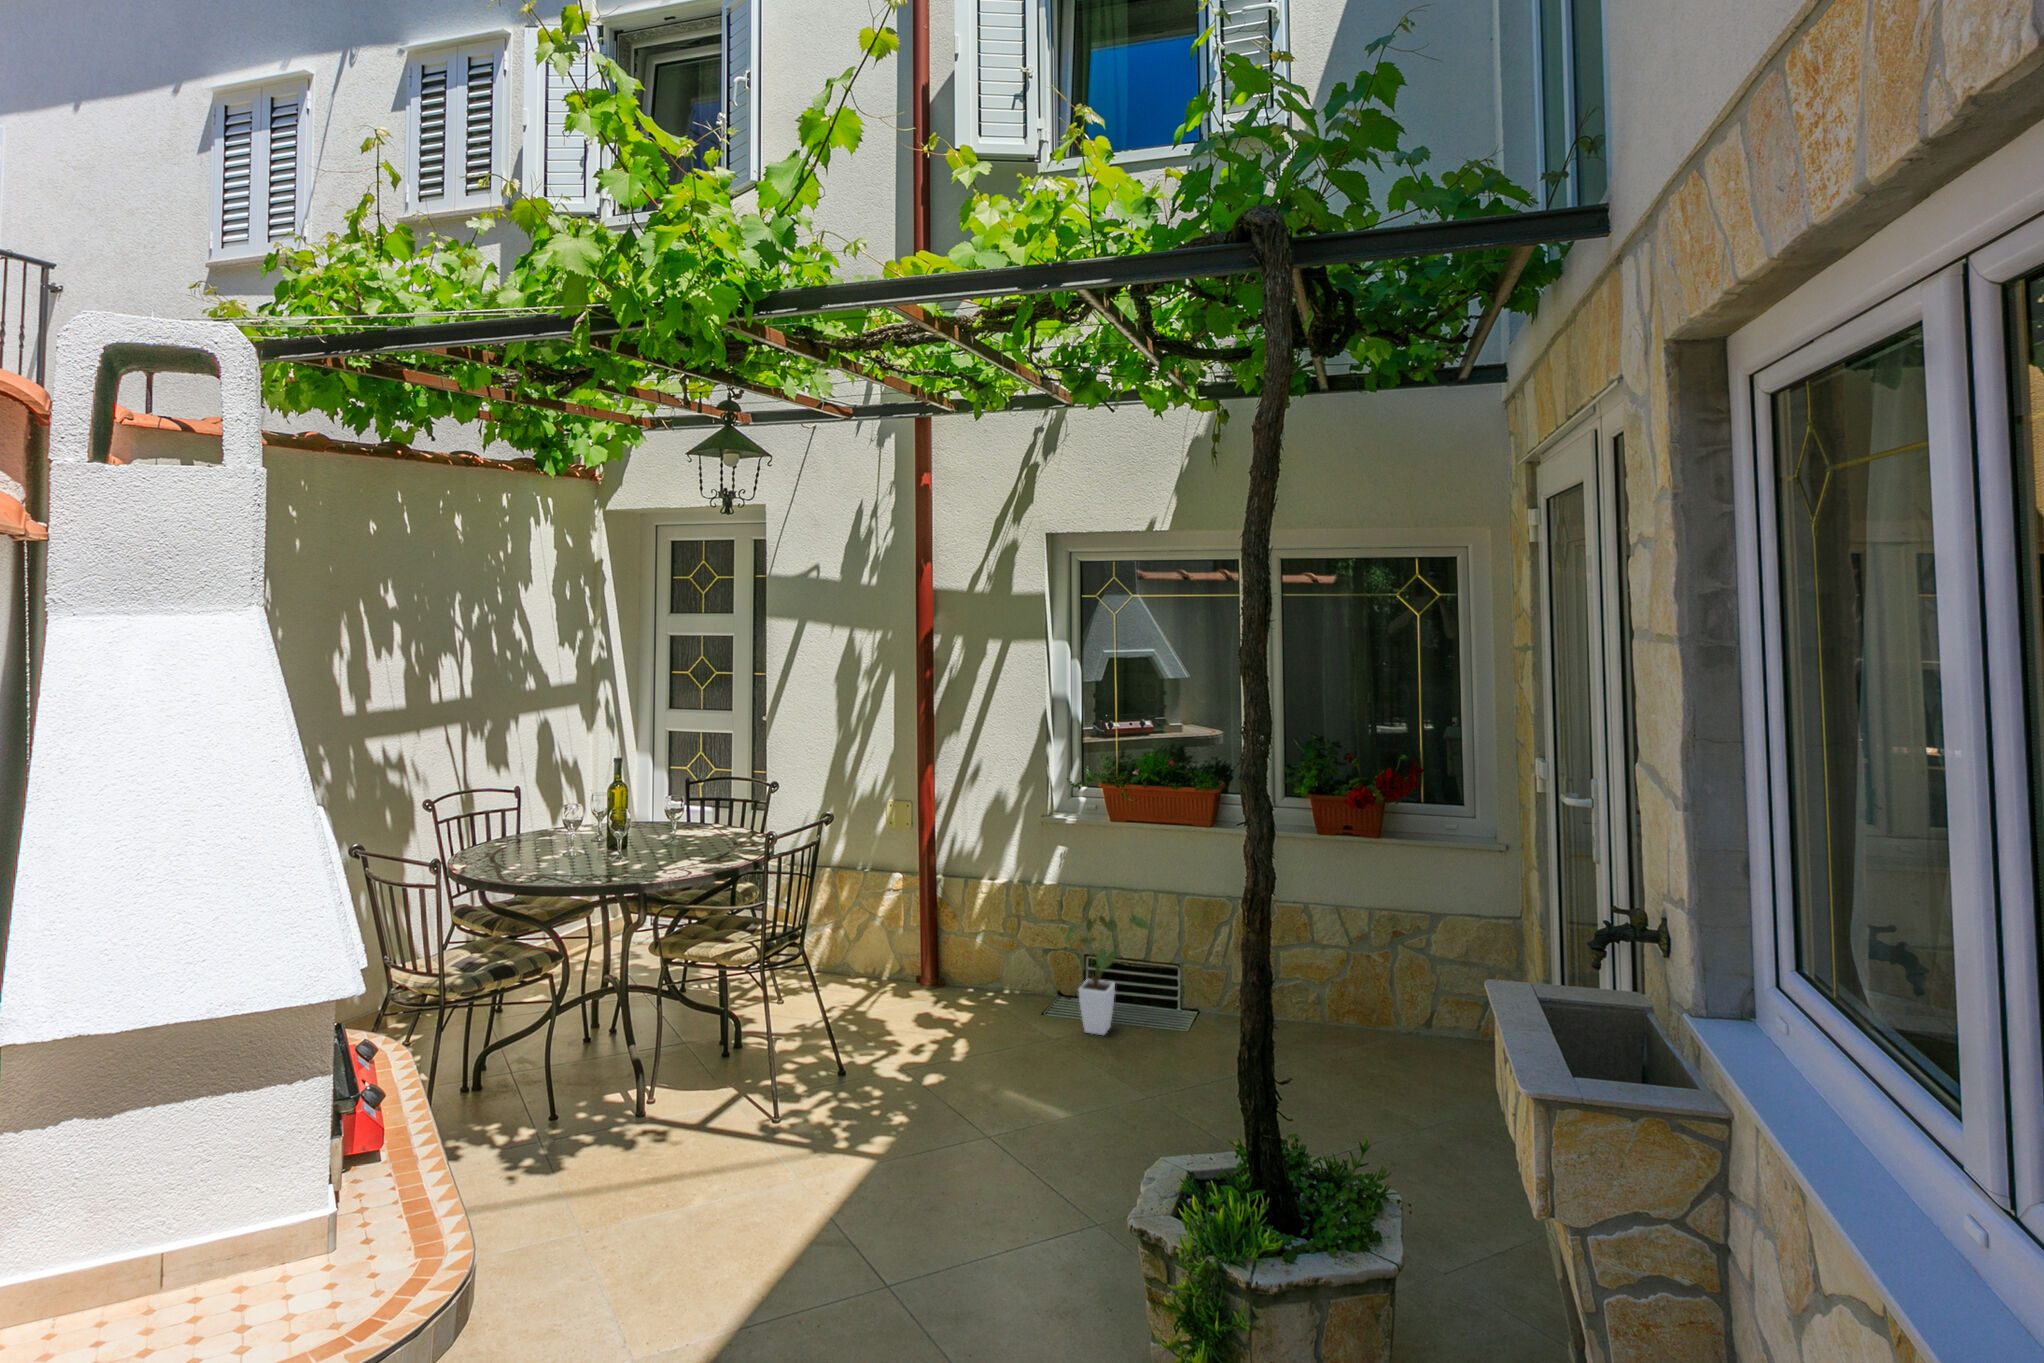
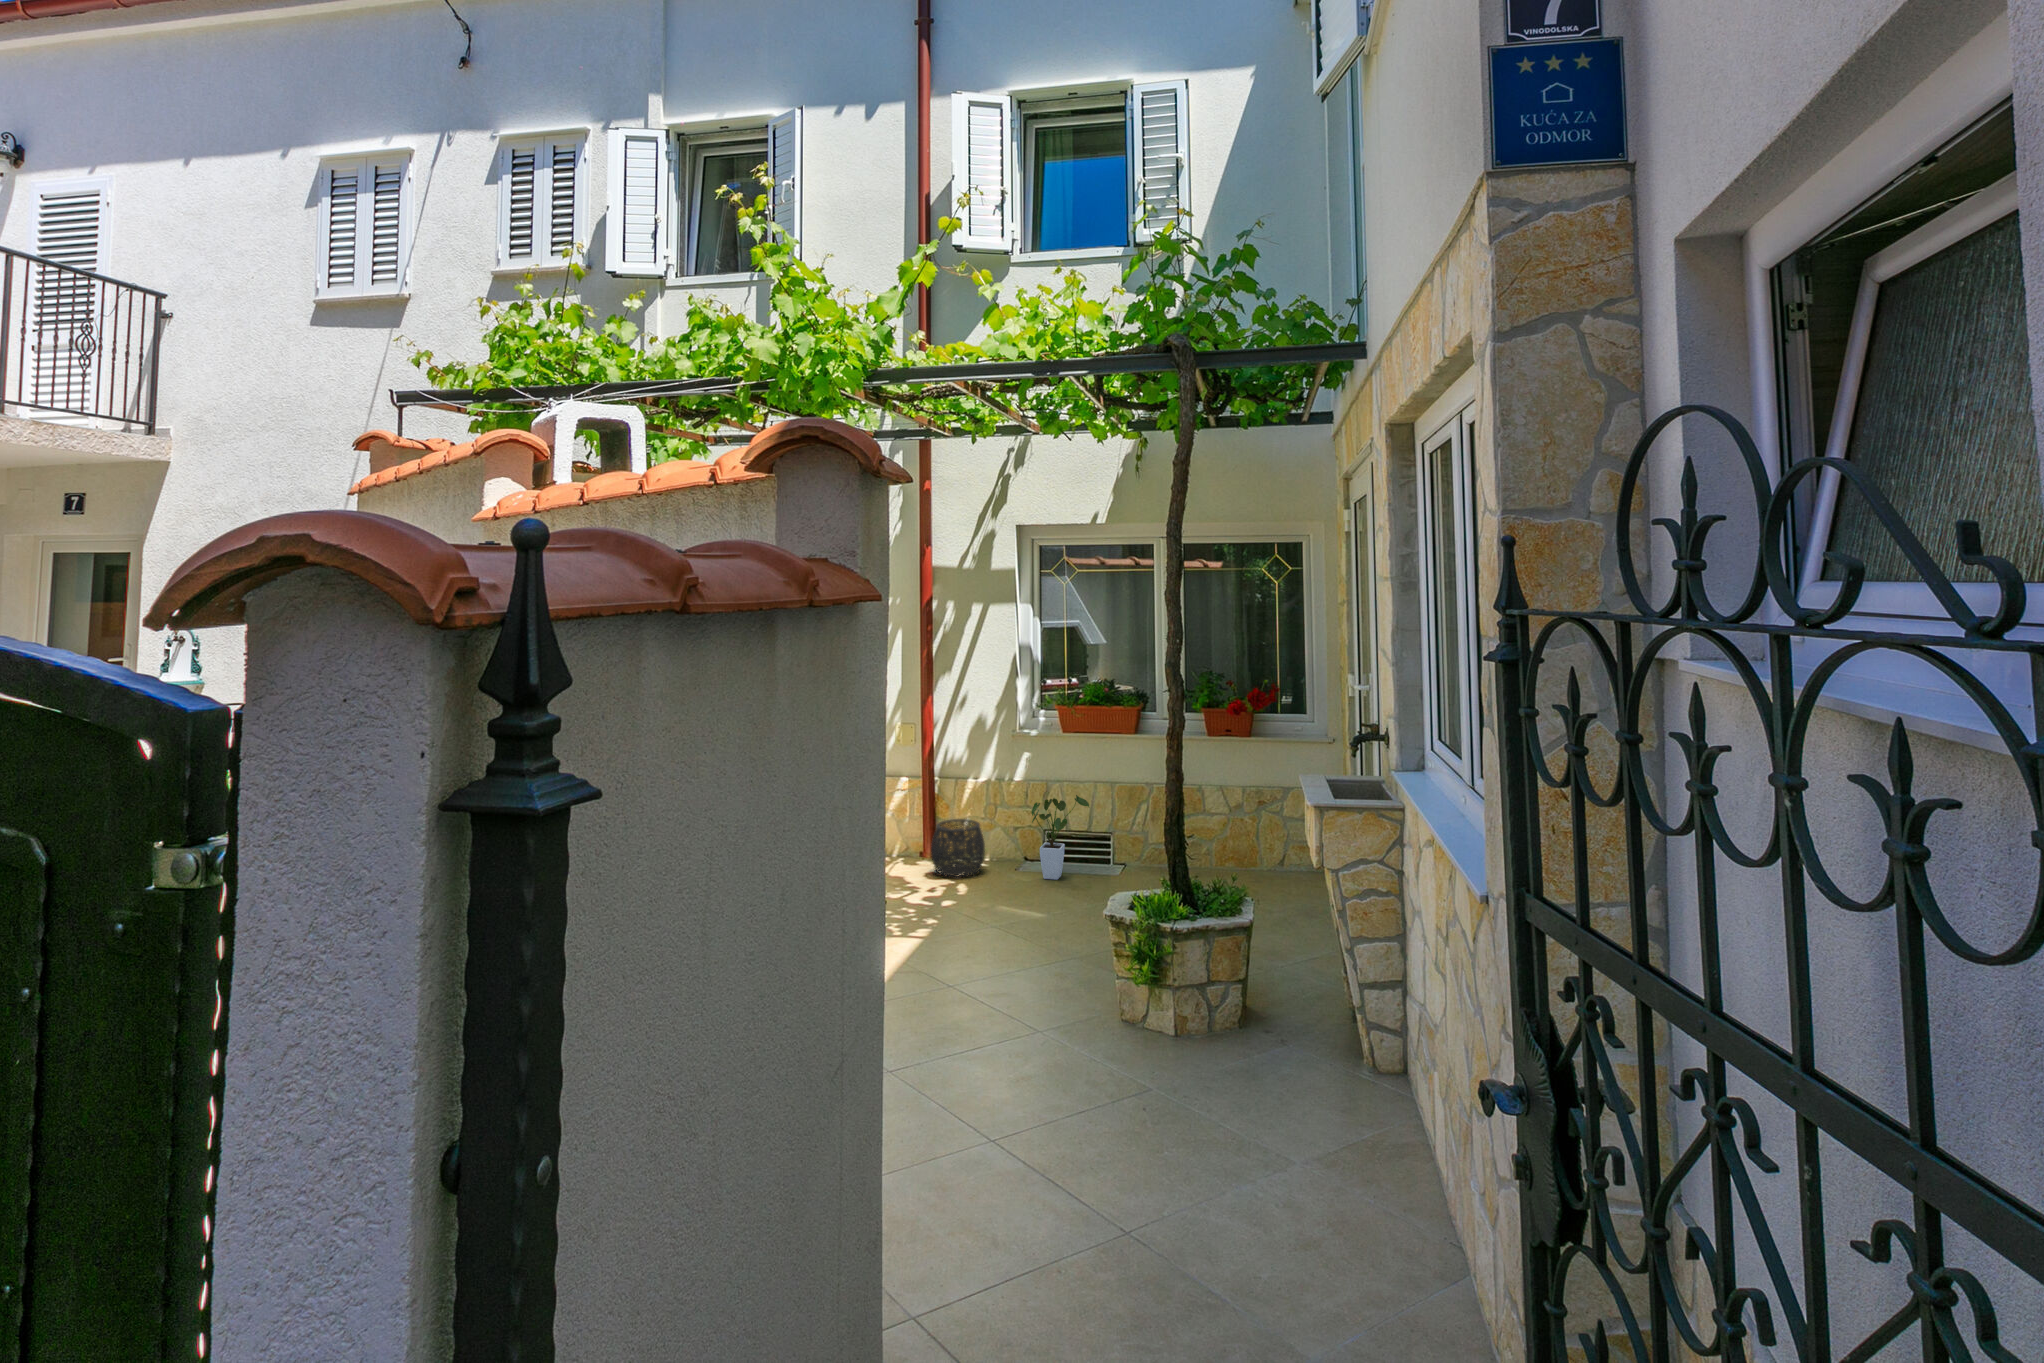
woven basket: none [931,937,1006,1024] -> present [931,819,985,877]

